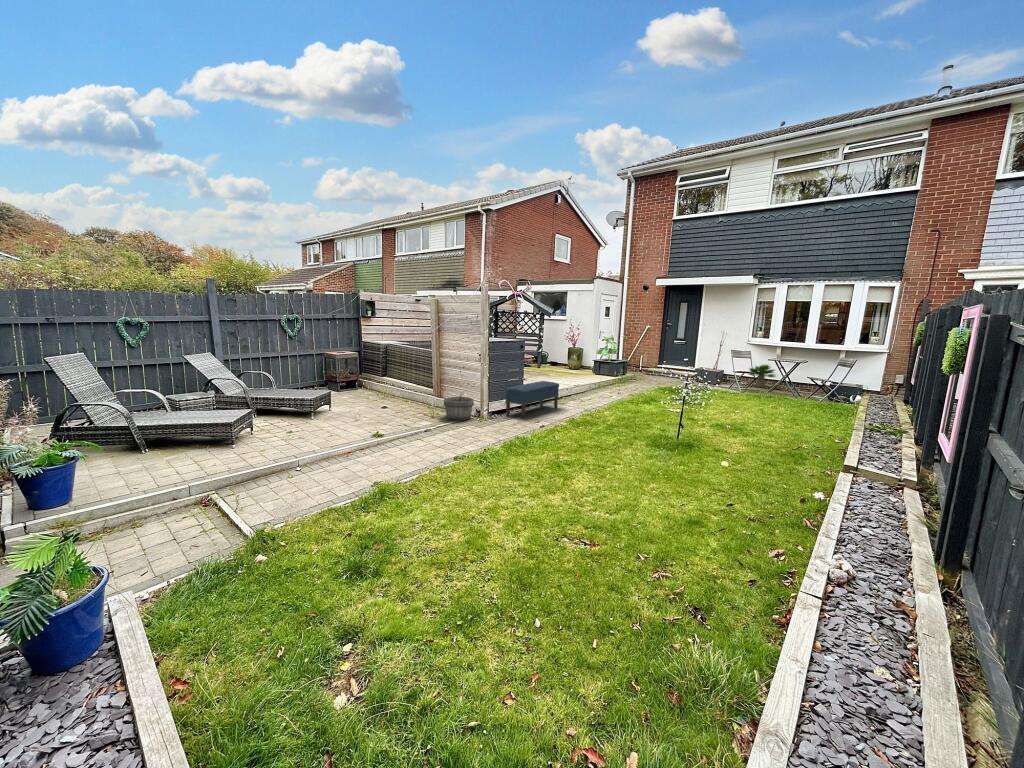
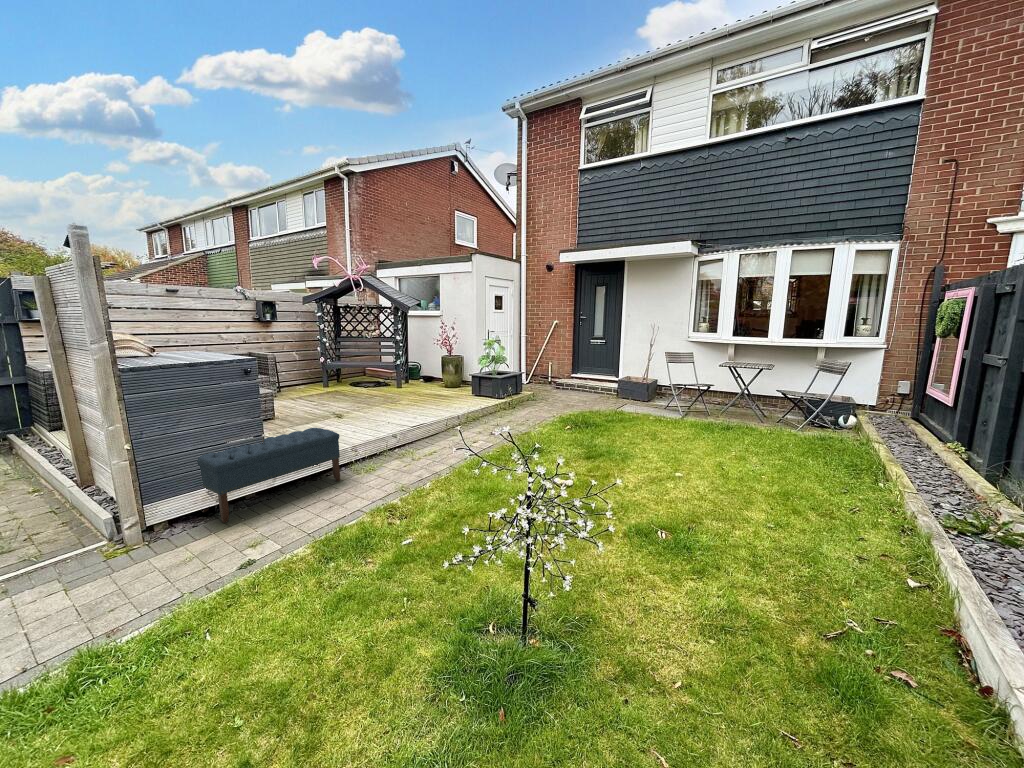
potted plant: present [749,365,775,387] -> none [688,370,731,403]
wooden bucket: present [444,395,474,420] -> none [13,476,114,545]

